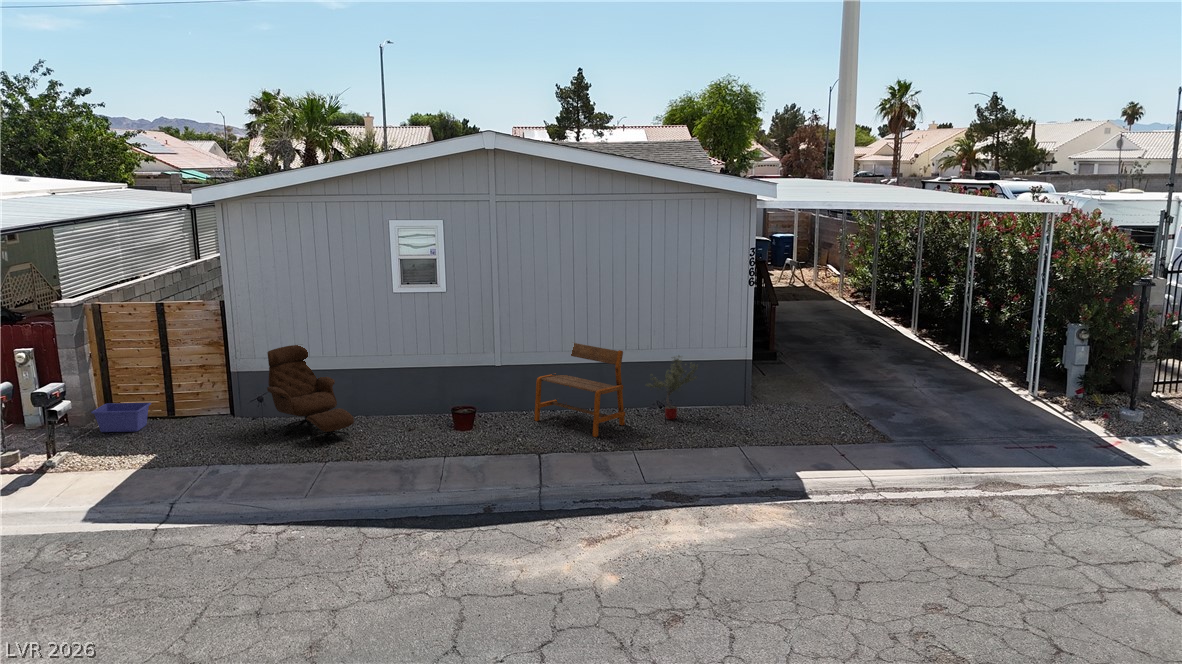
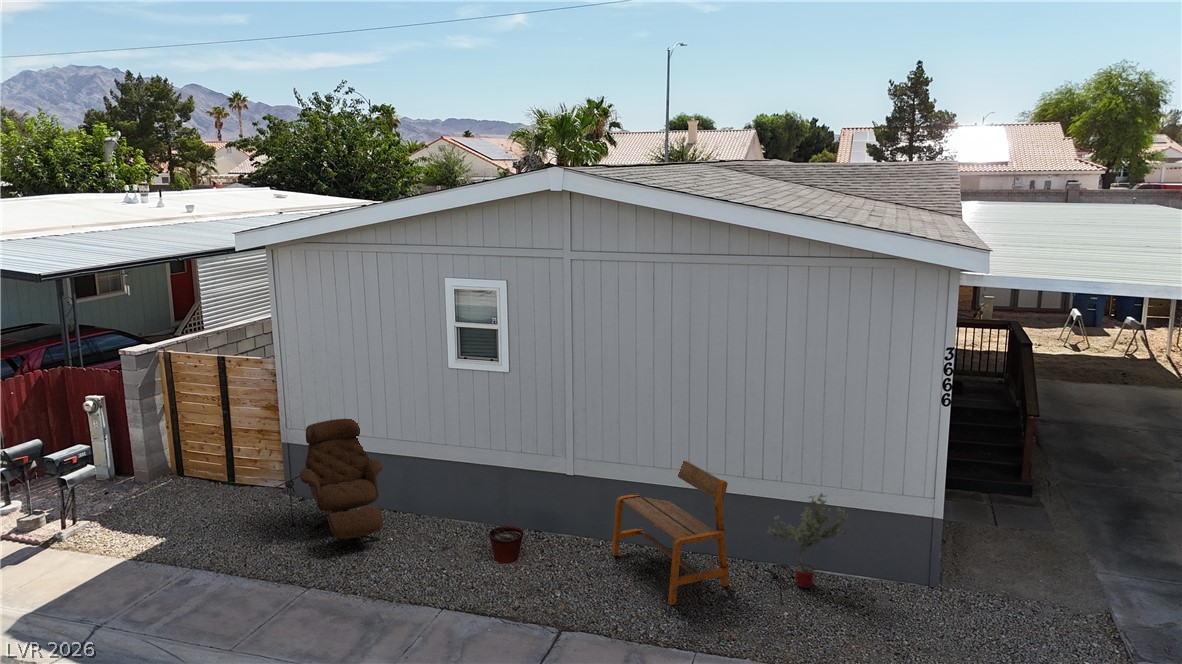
storage bin: present [91,403,151,432] -> none [147,460,211,497]

